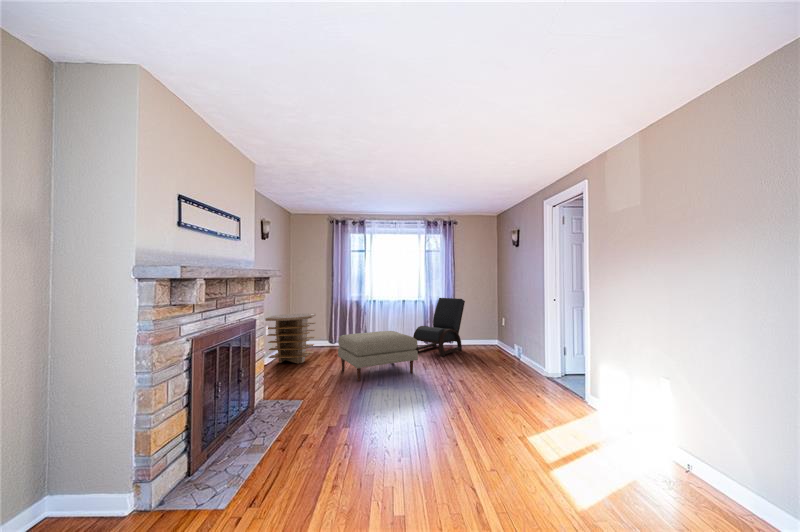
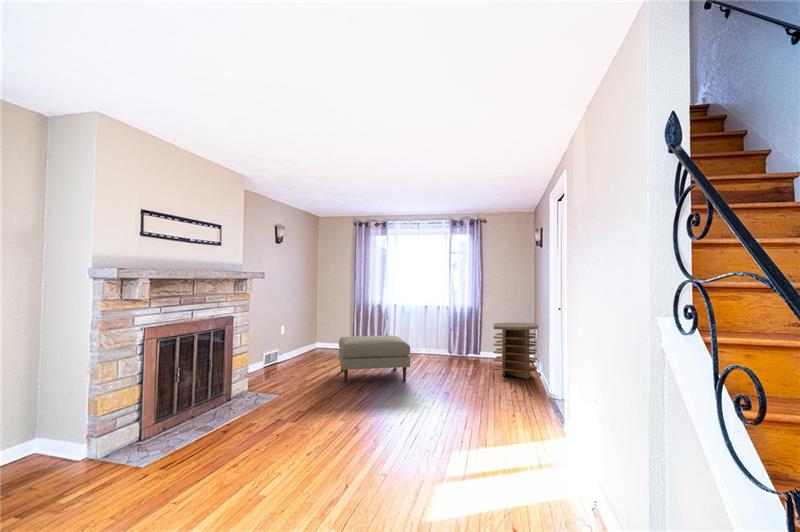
lounge chair: present [413,298,465,356] -> none [428,304,489,367]
side table: present [265,313,316,363] -> present [493,322,538,378]

